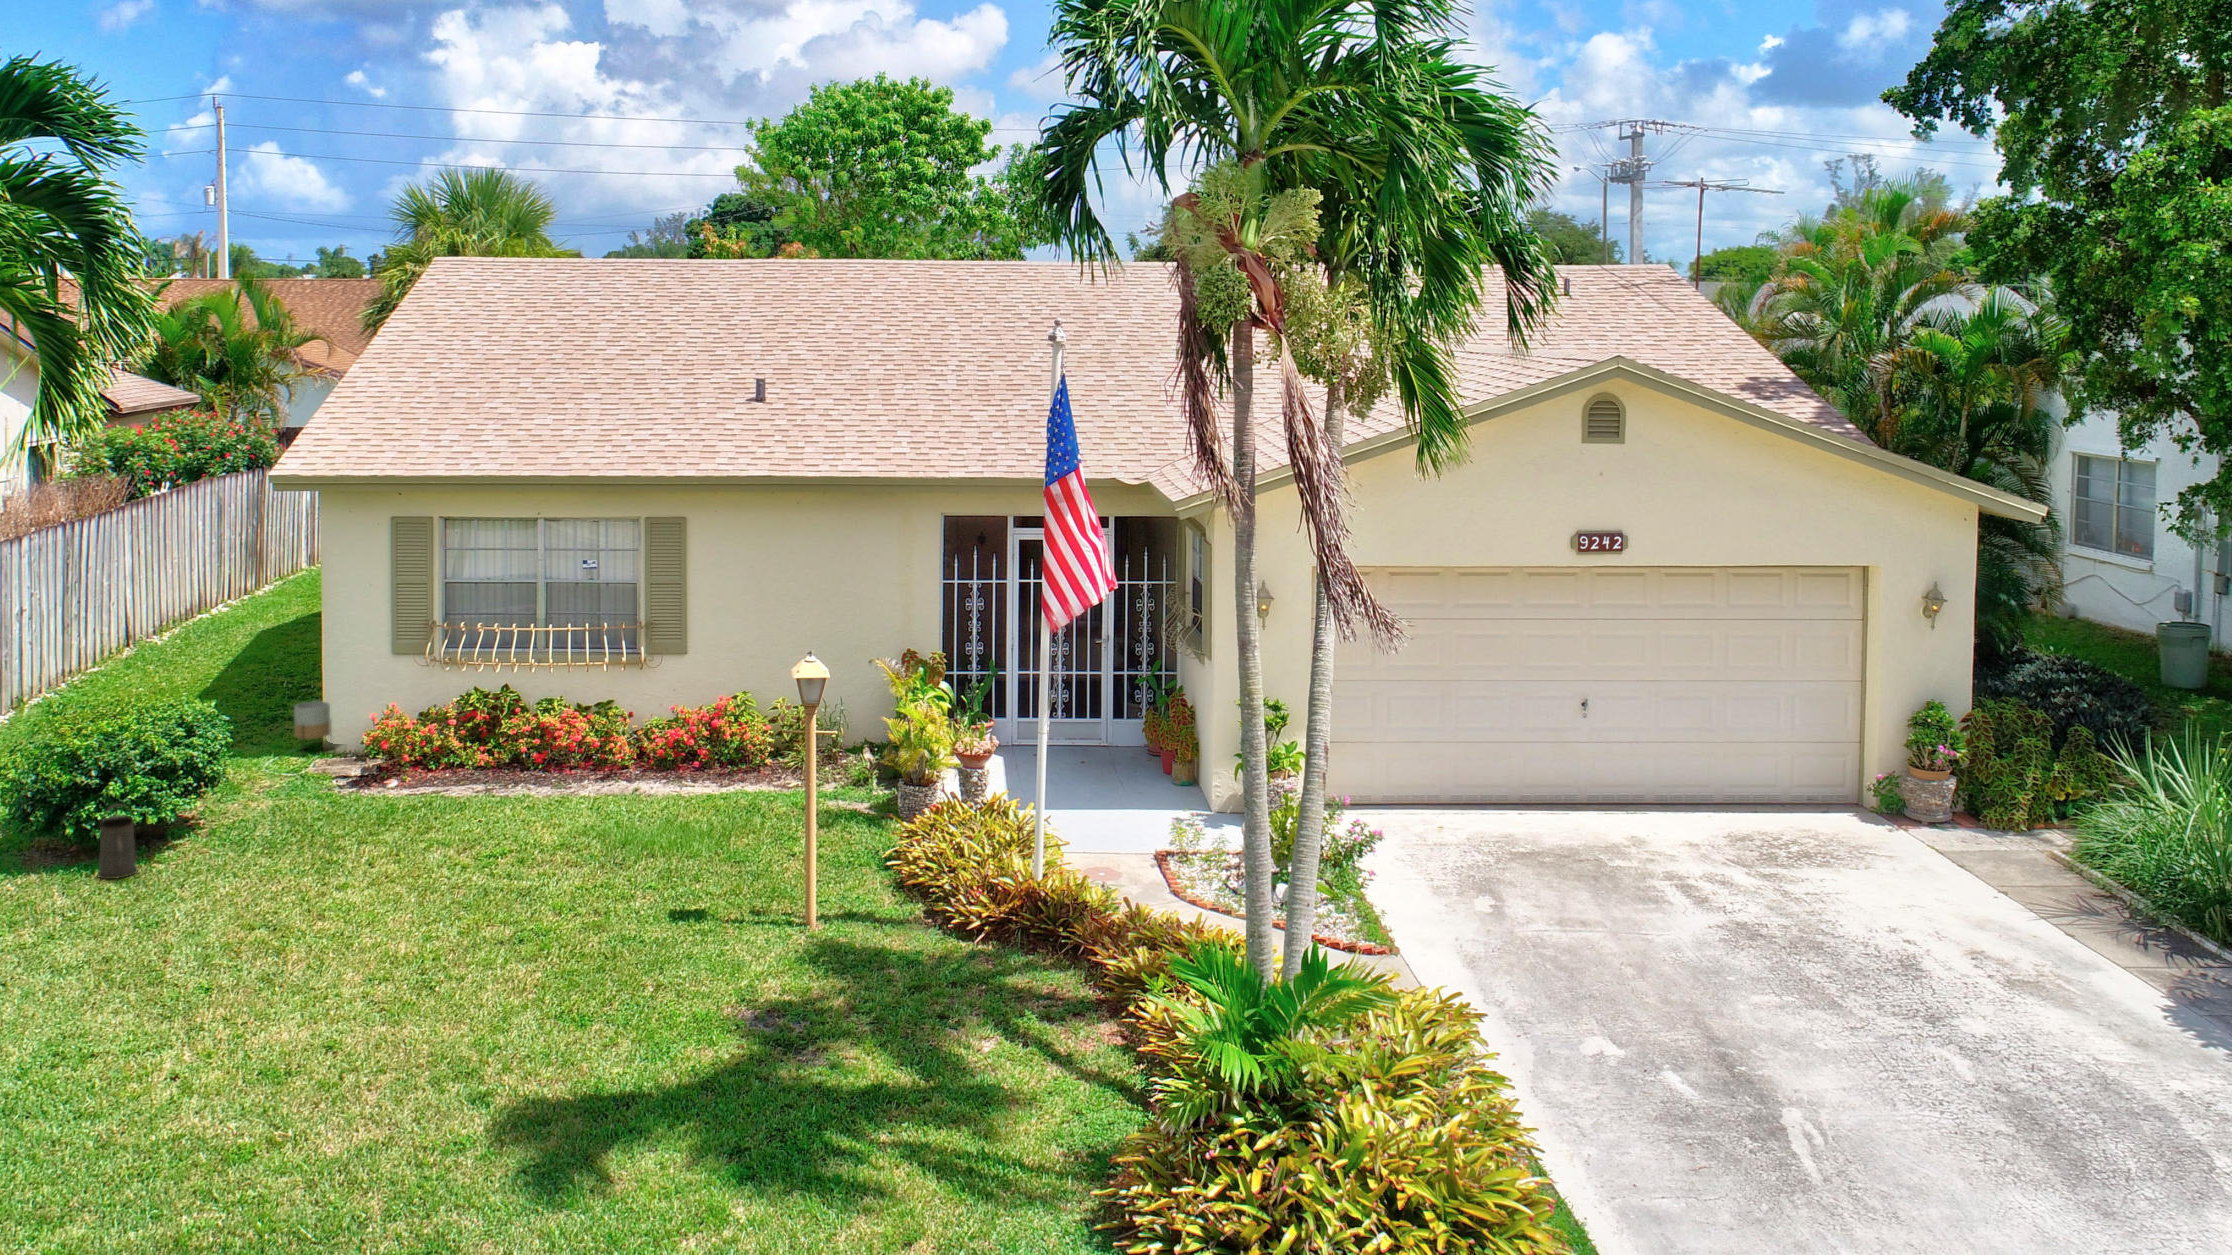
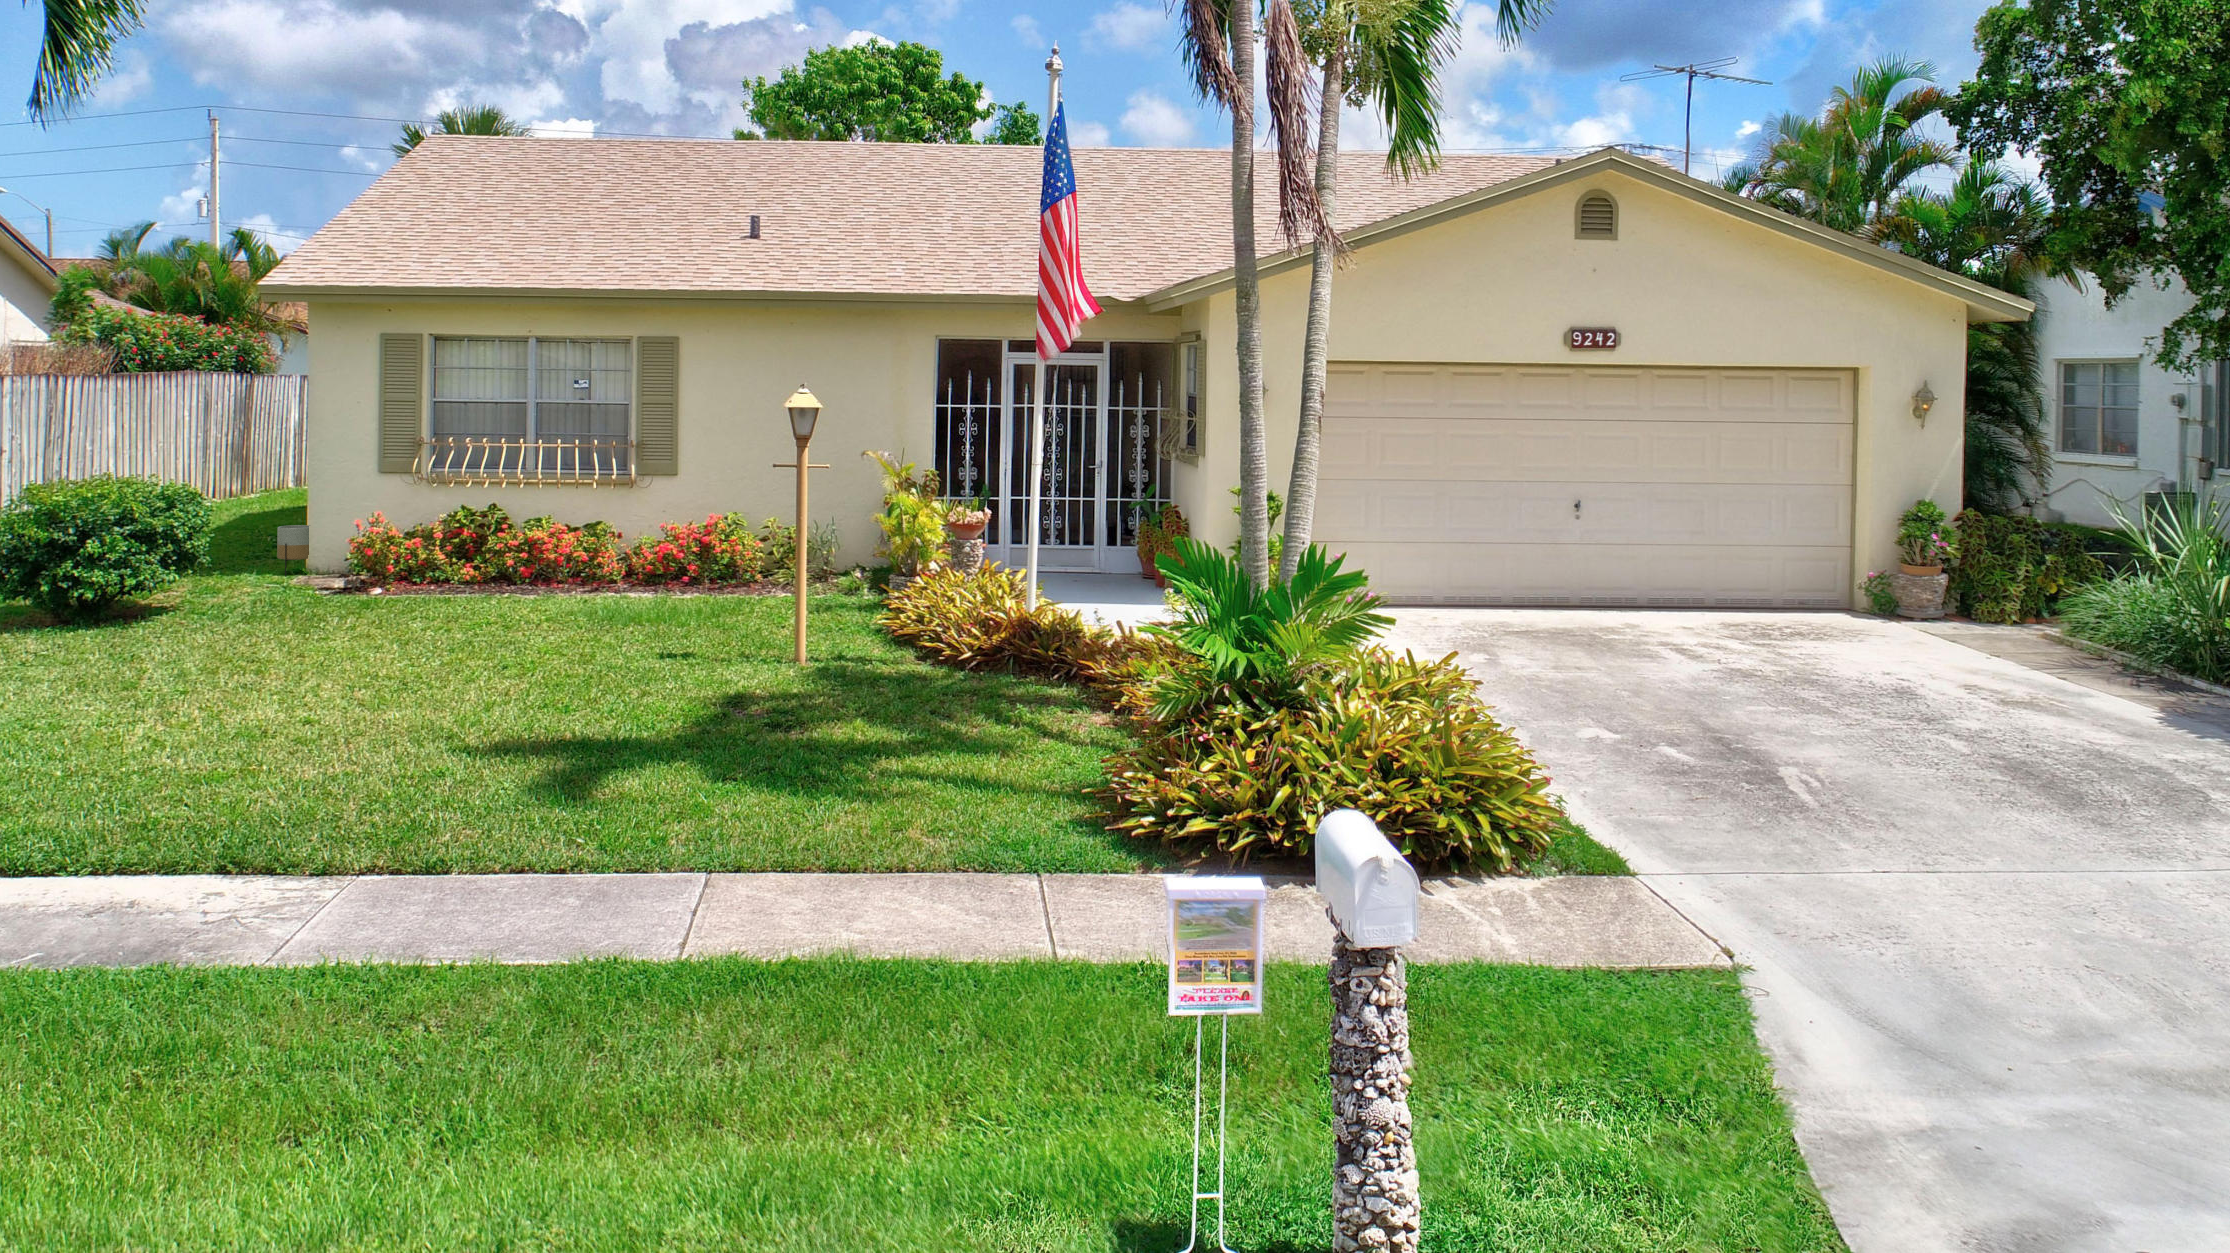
watering can: present [98,806,138,879] -> none [74,560,115,633]

